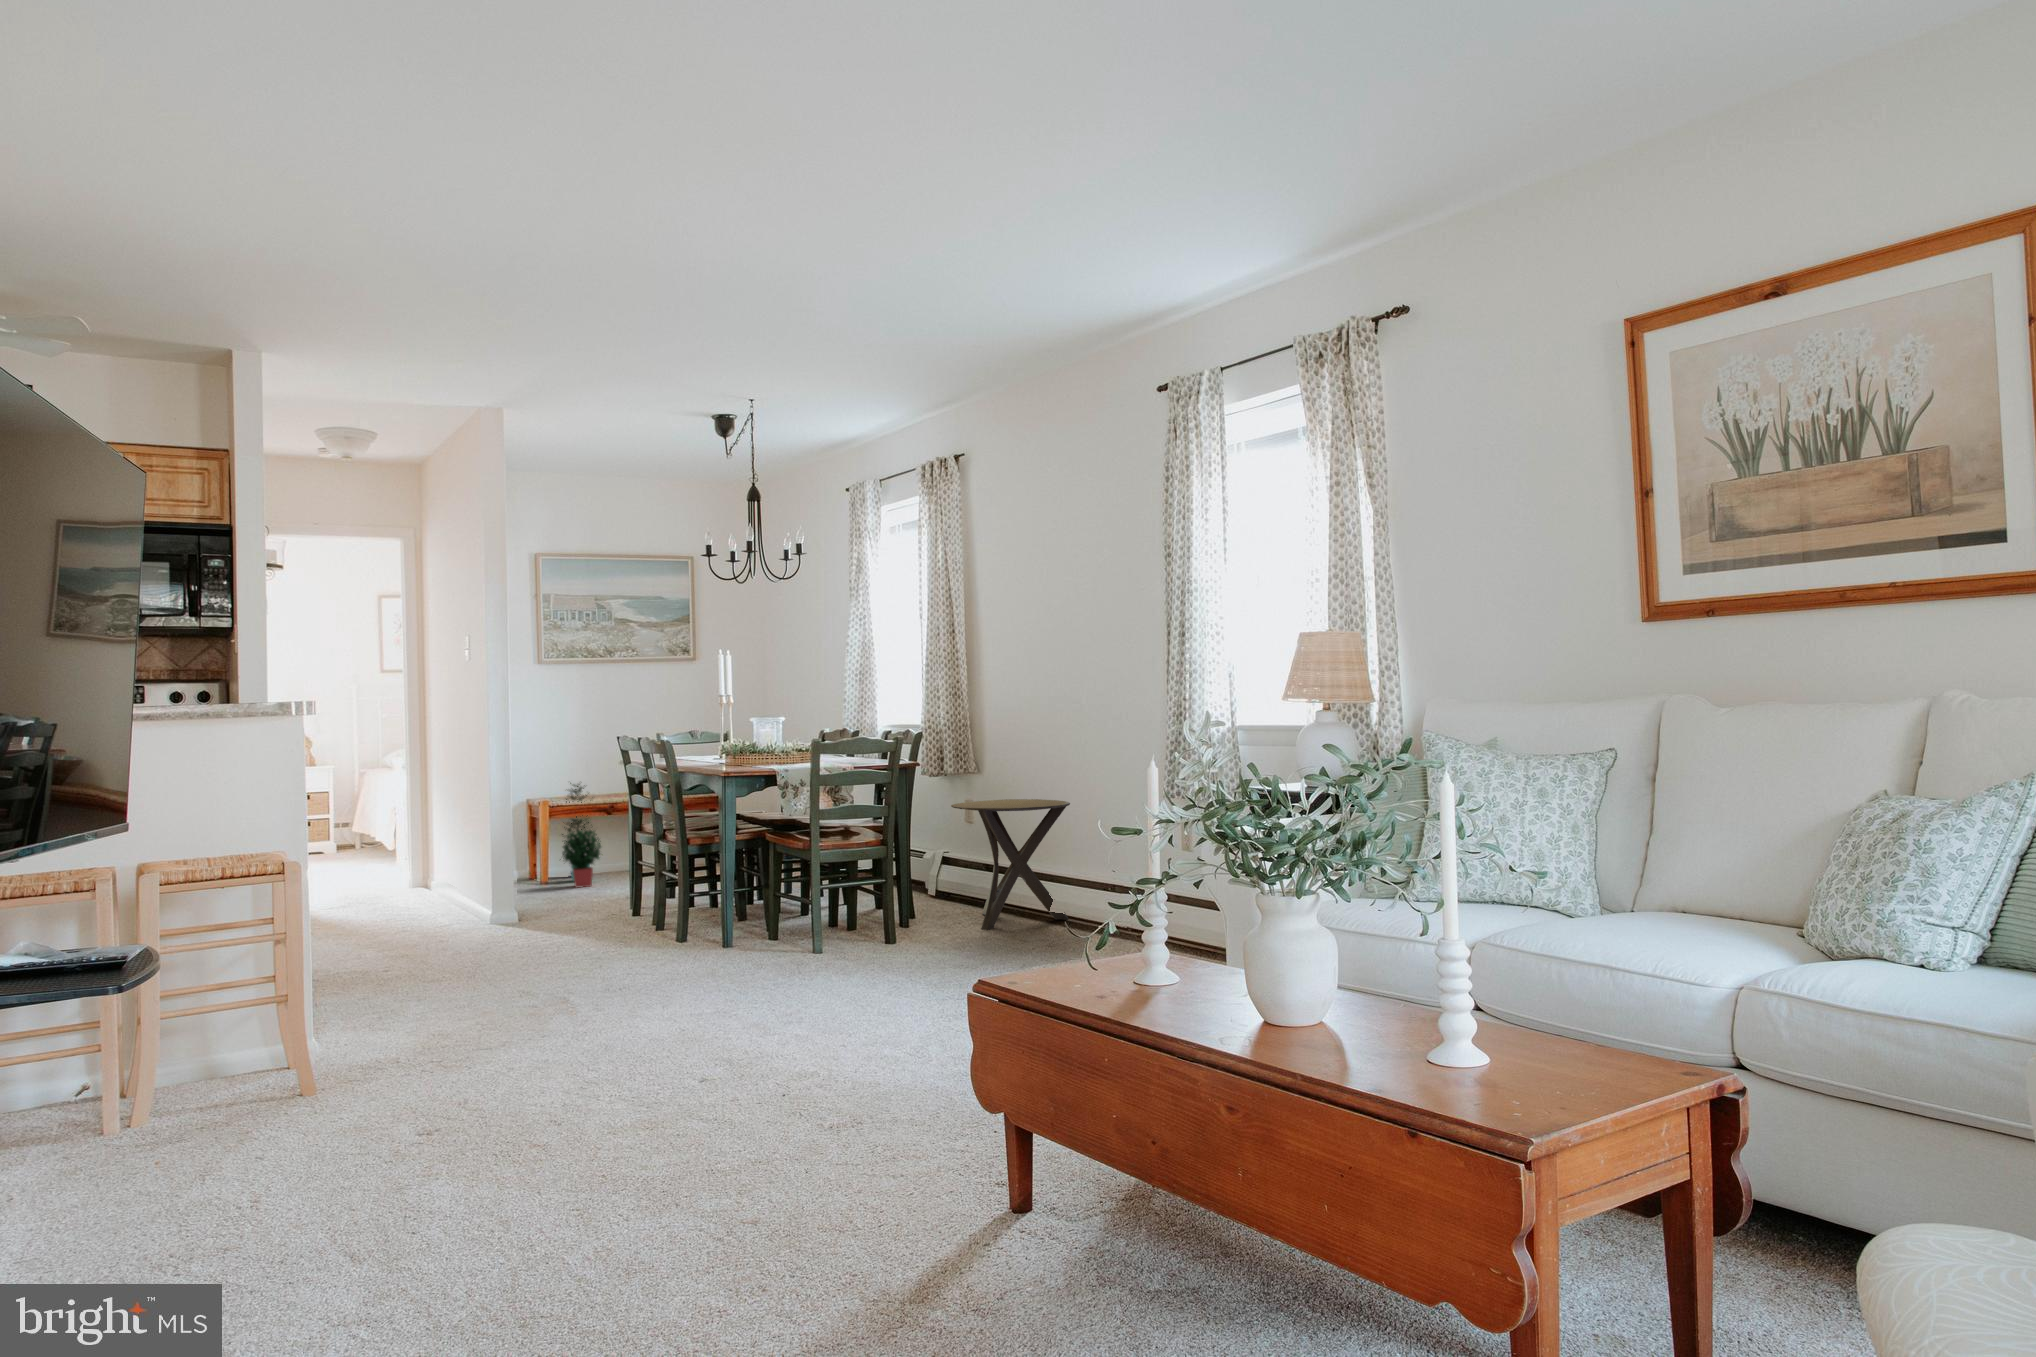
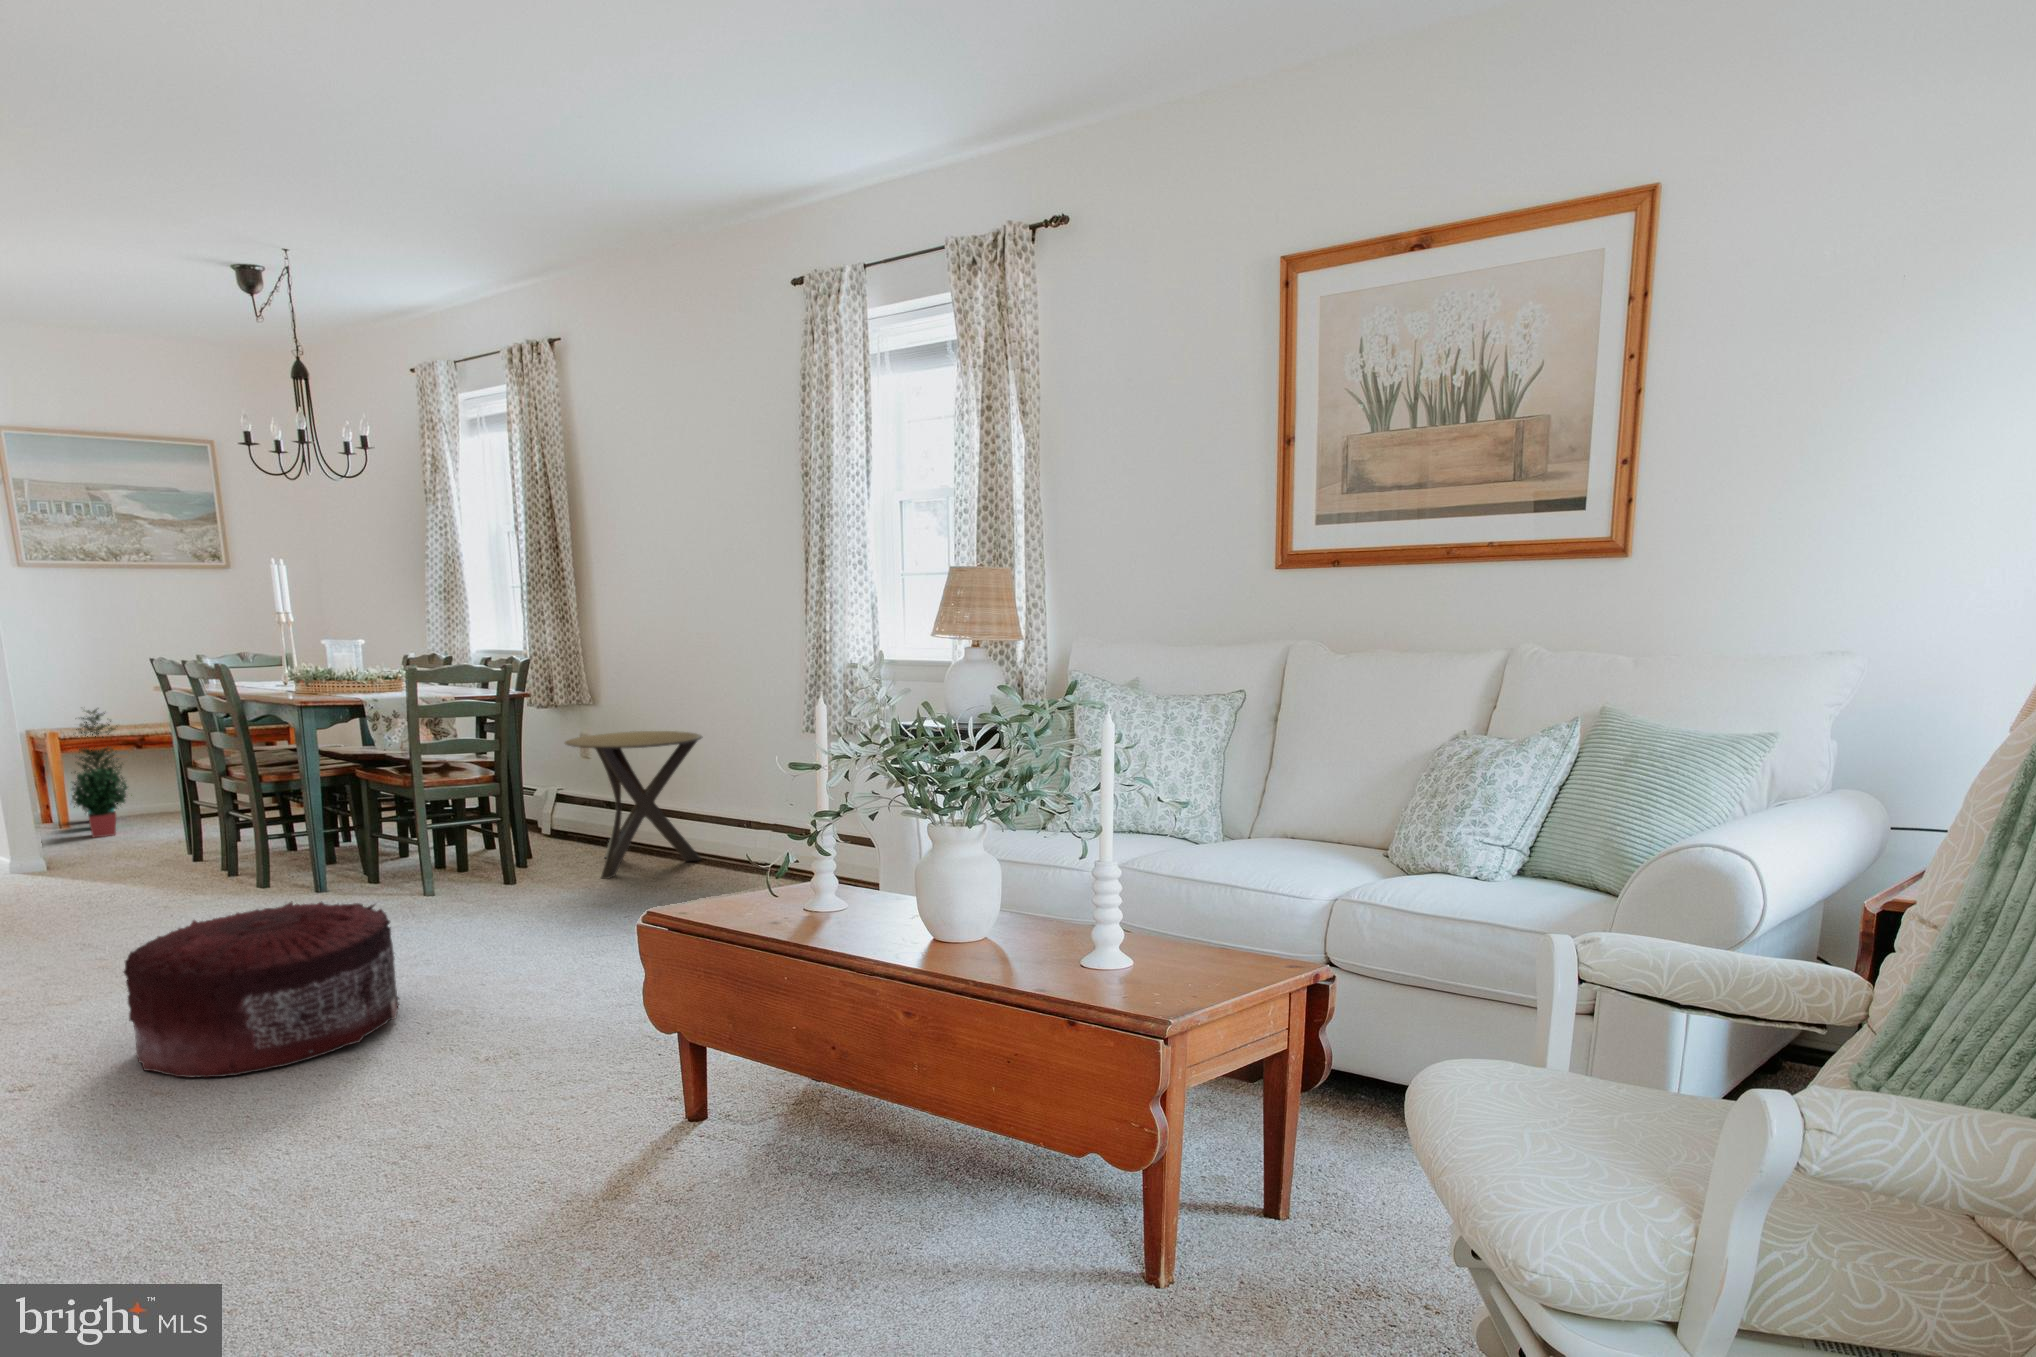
pouf: none [639,915,833,1045] -> present [124,902,399,1078]

